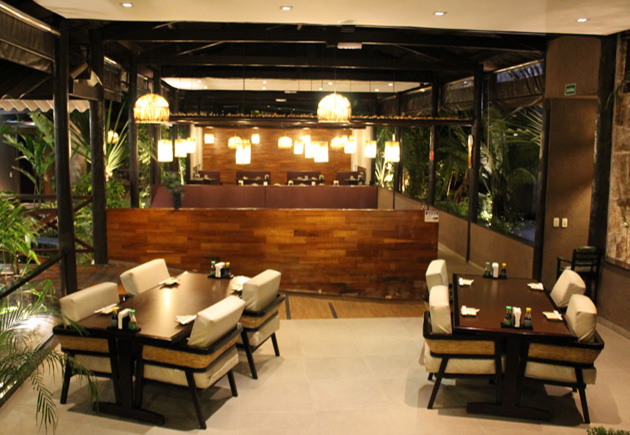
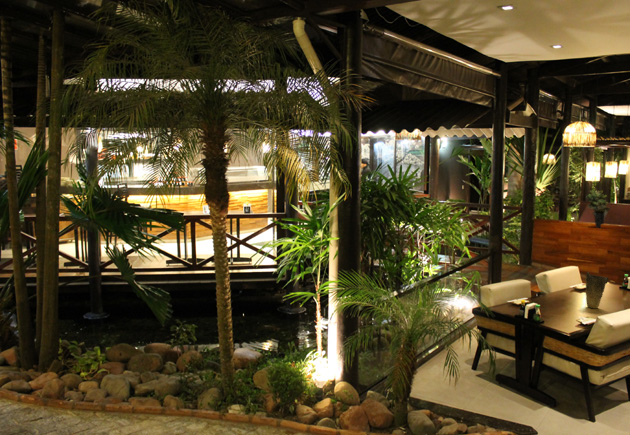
vase: none [178,263,200,302] -> present [585,272,608,308]

